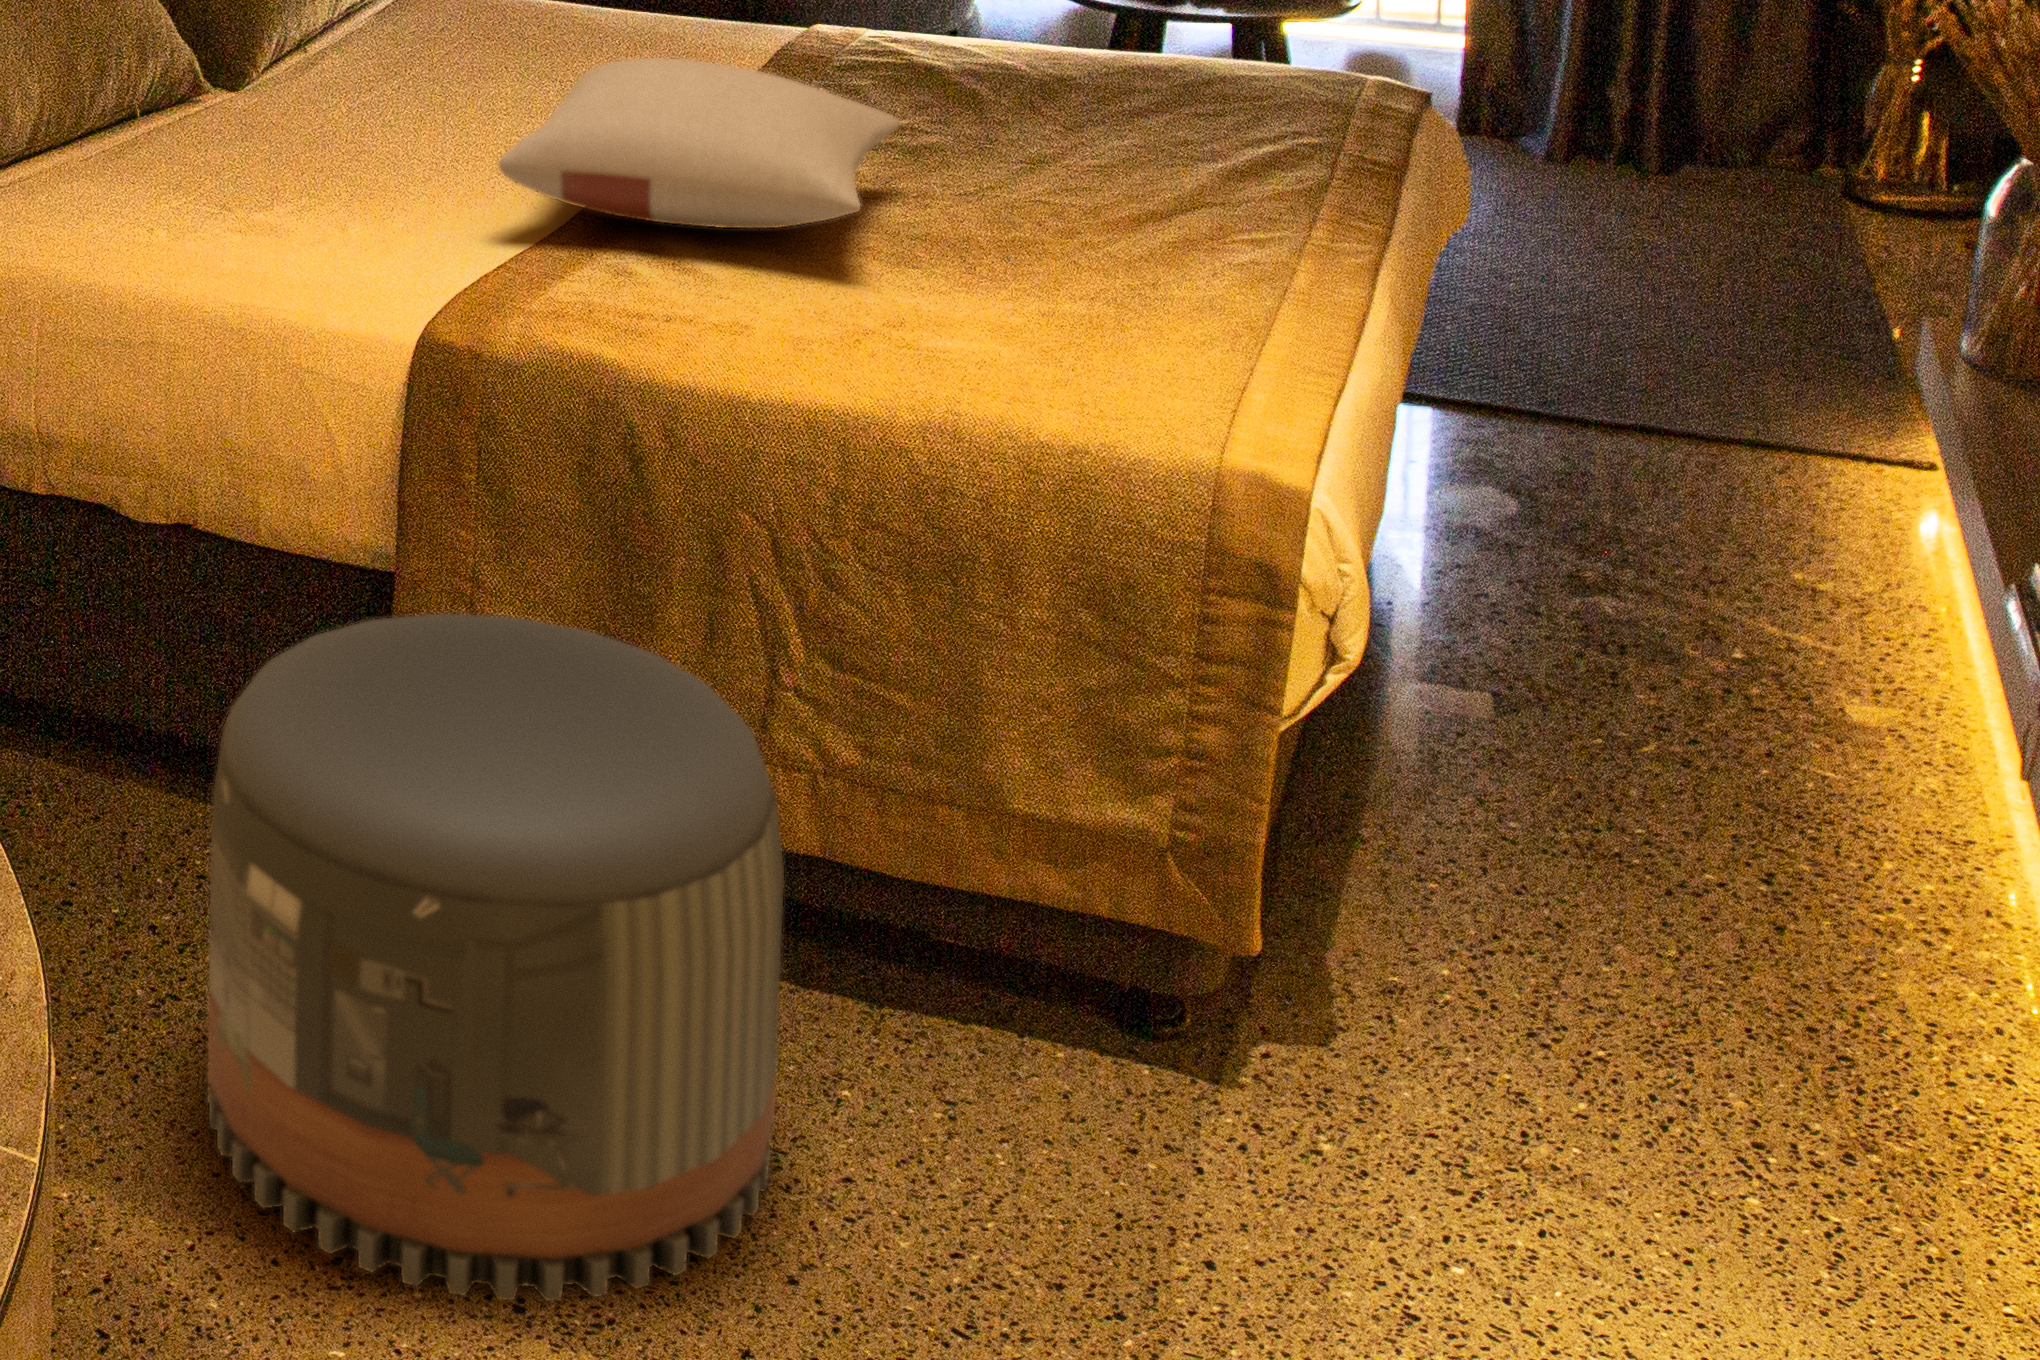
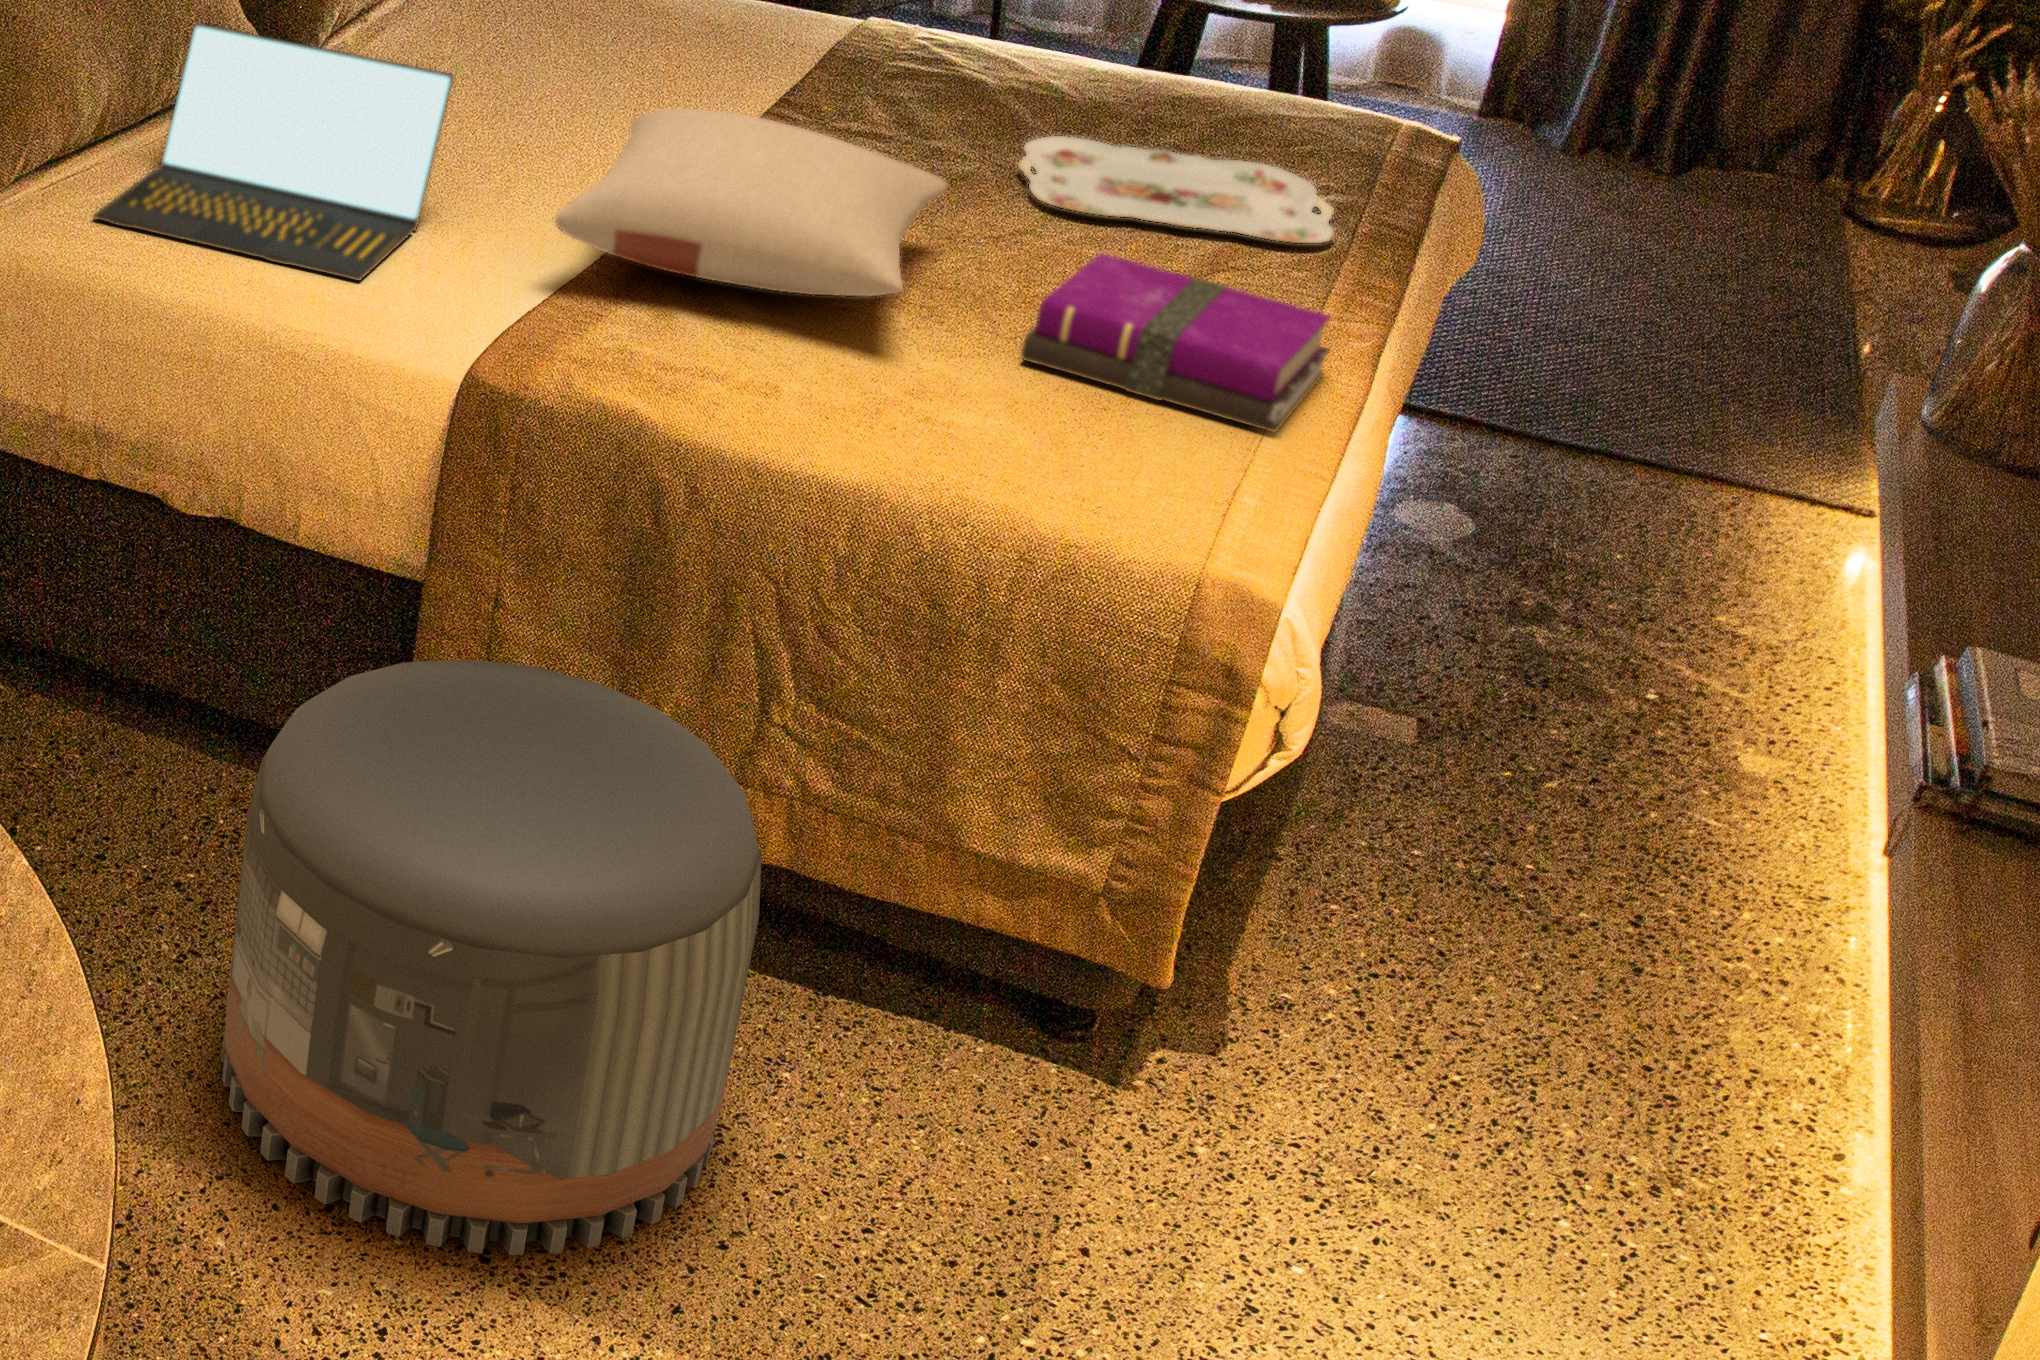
laptop: none [29,7,386,242] -> present [94,23,453,281]
serving tray: none [975,92,1306,170] -> present [1018,136,1334,243]
notebook: none [994,172,1315,329] -> present [1021,254,1330,432]

